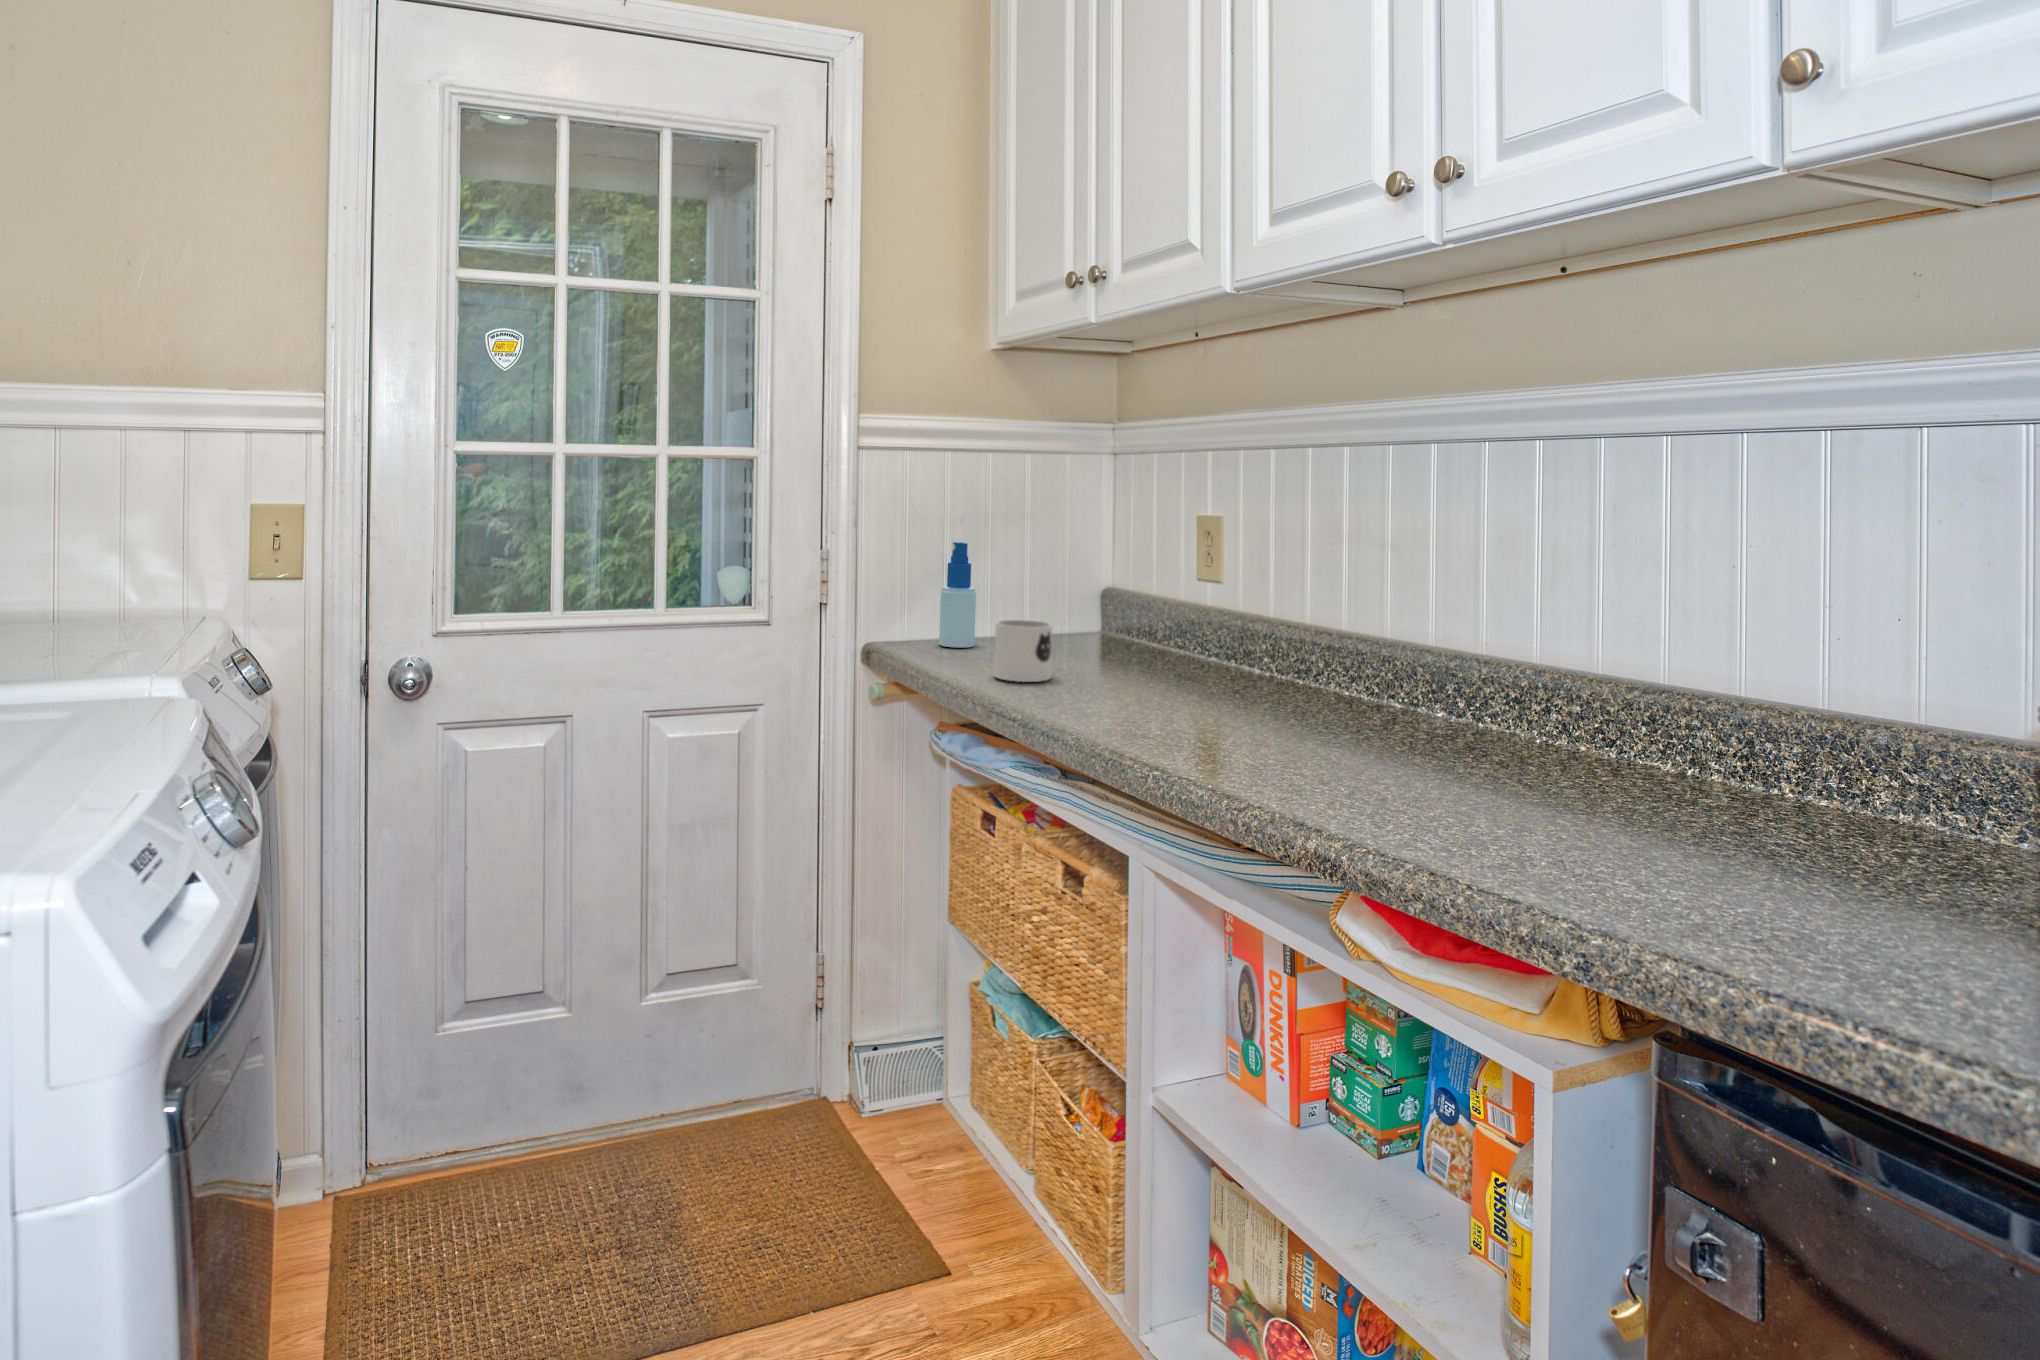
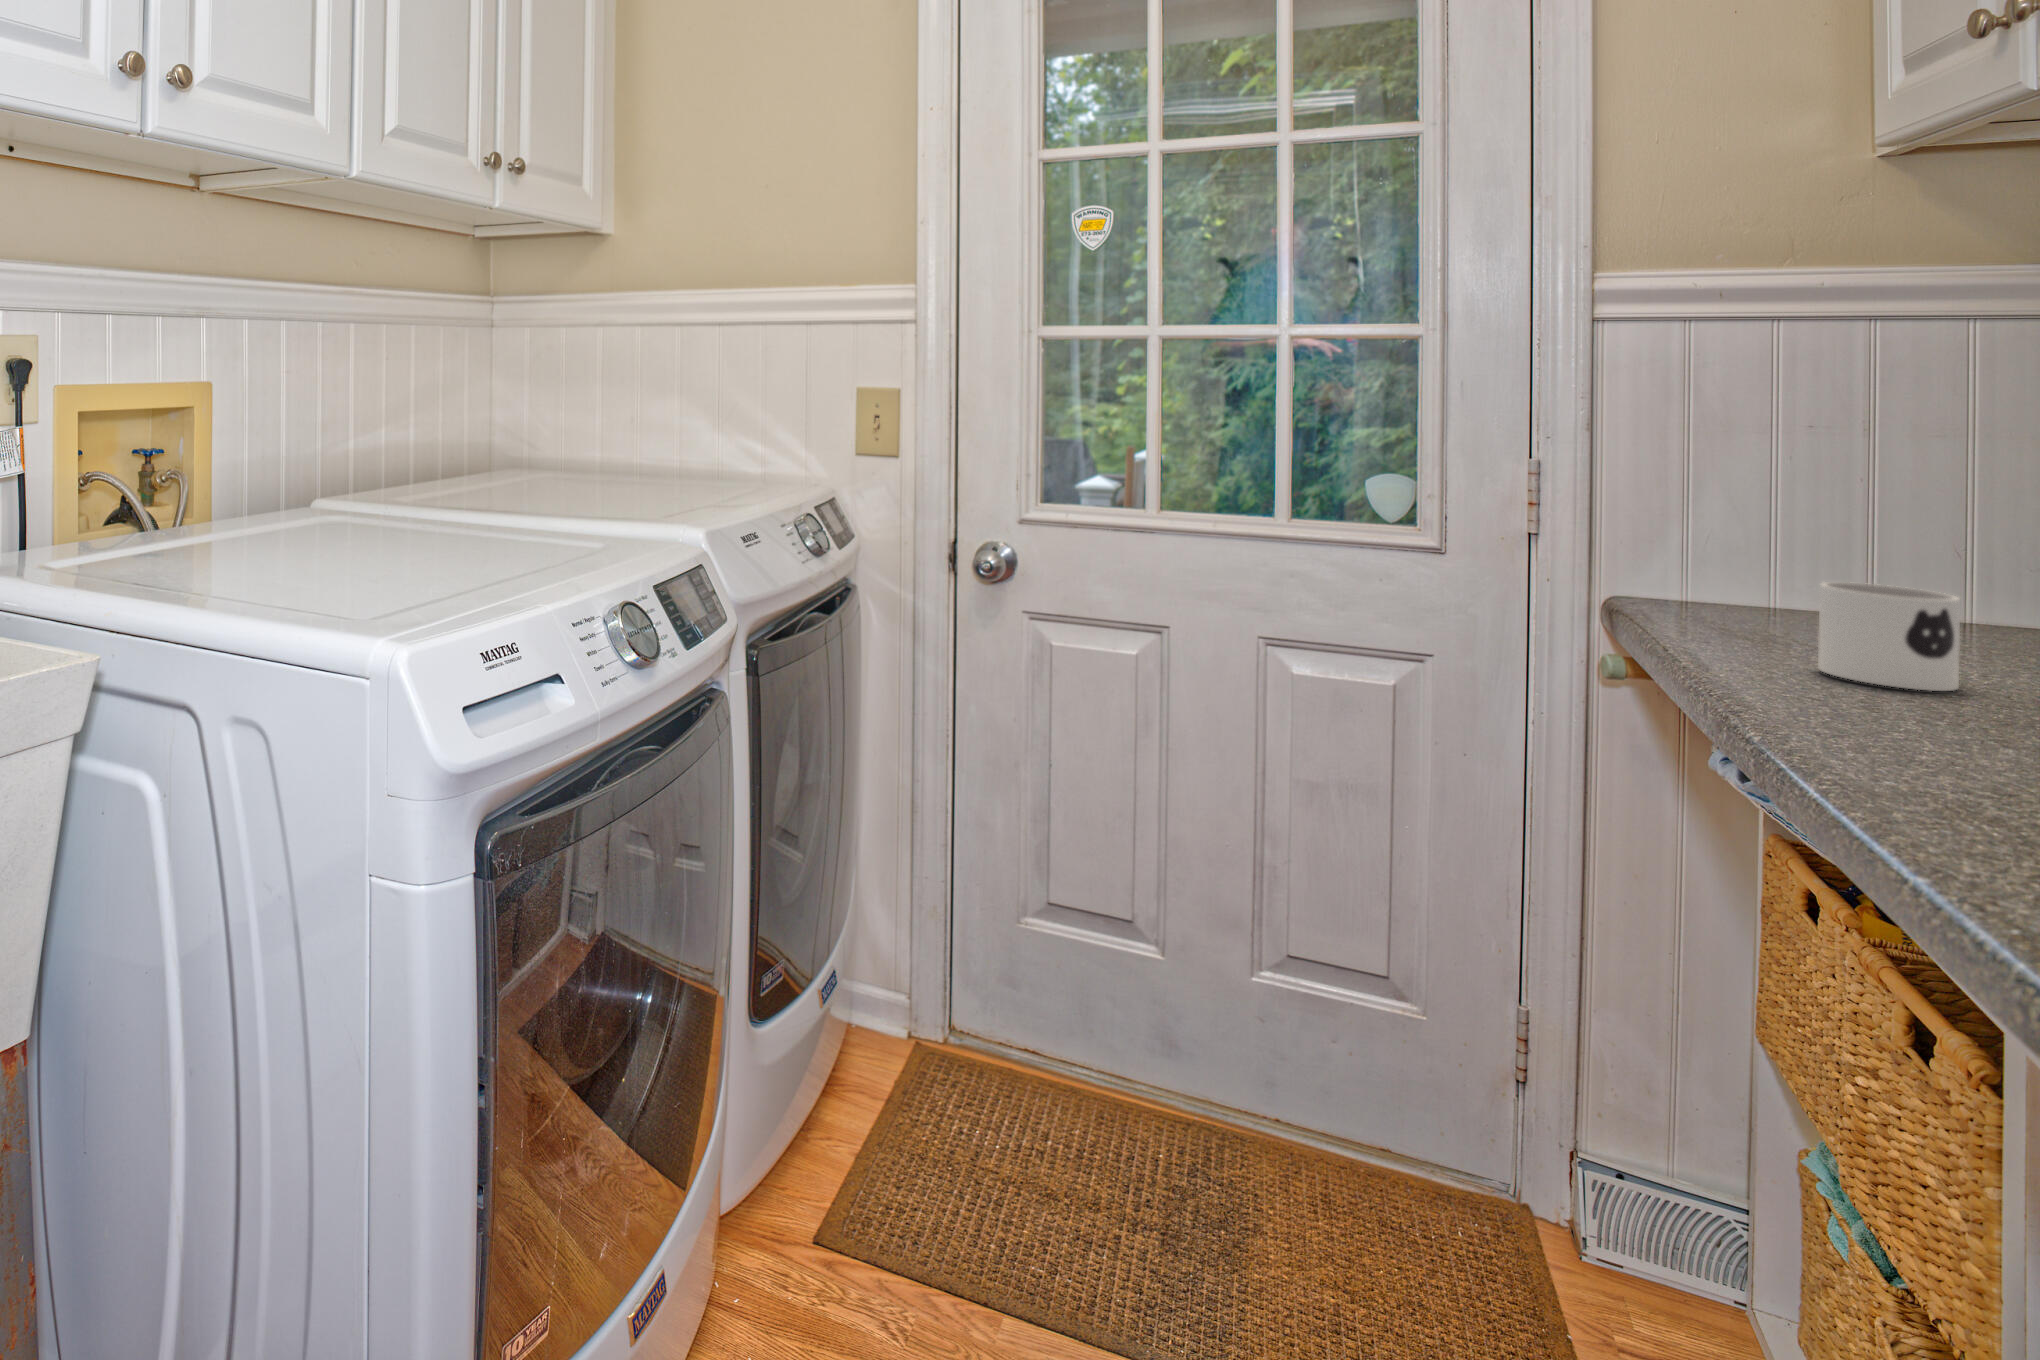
spray bottle: present [939,542,976,648] -> none [1763,464,1843,628]

